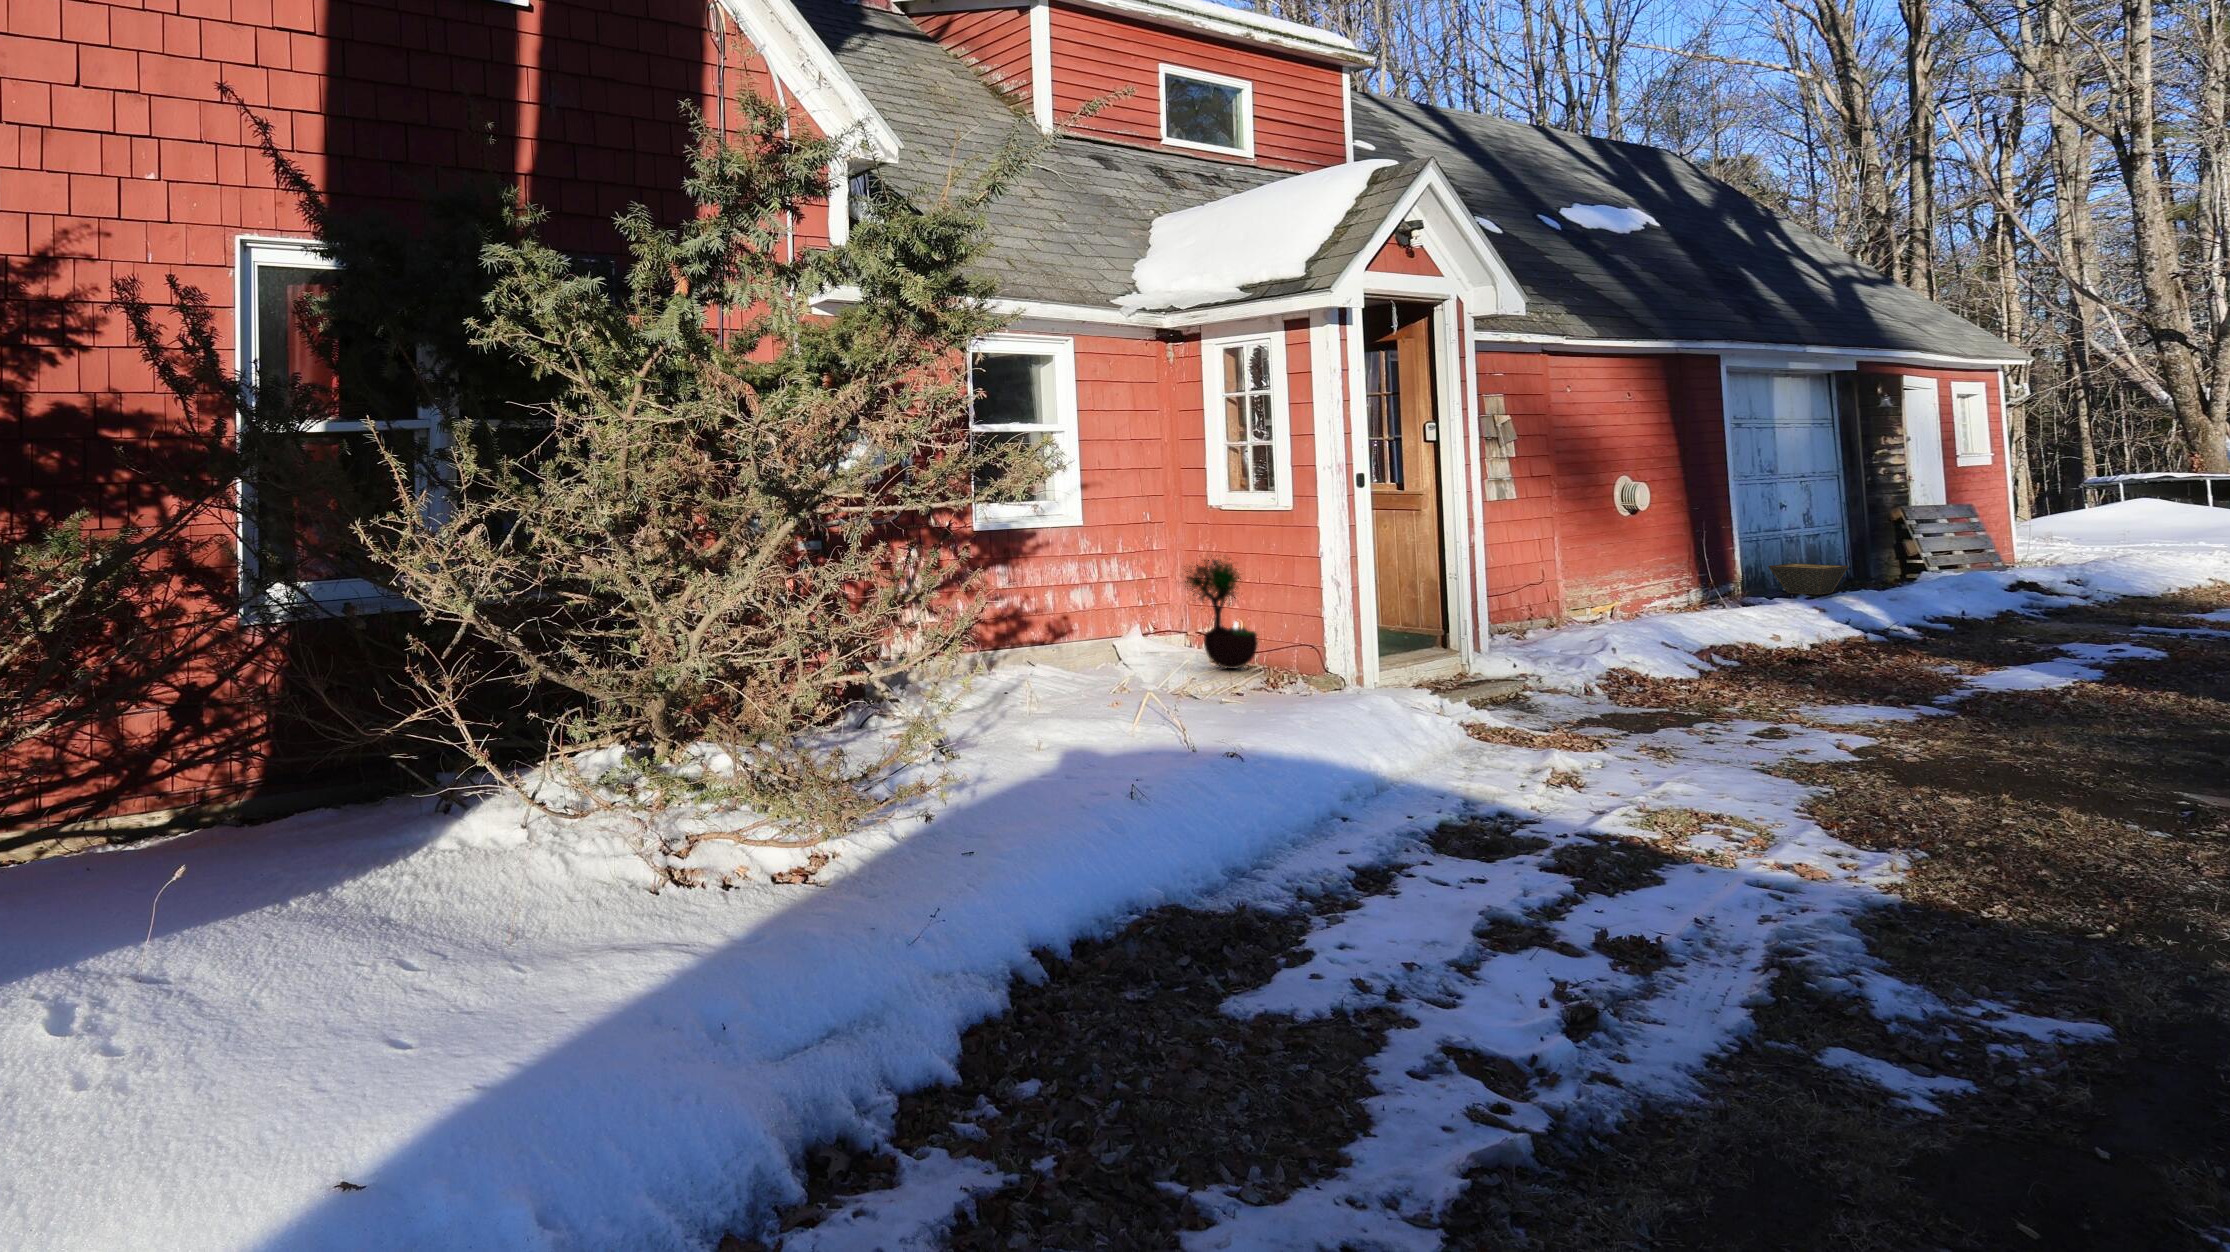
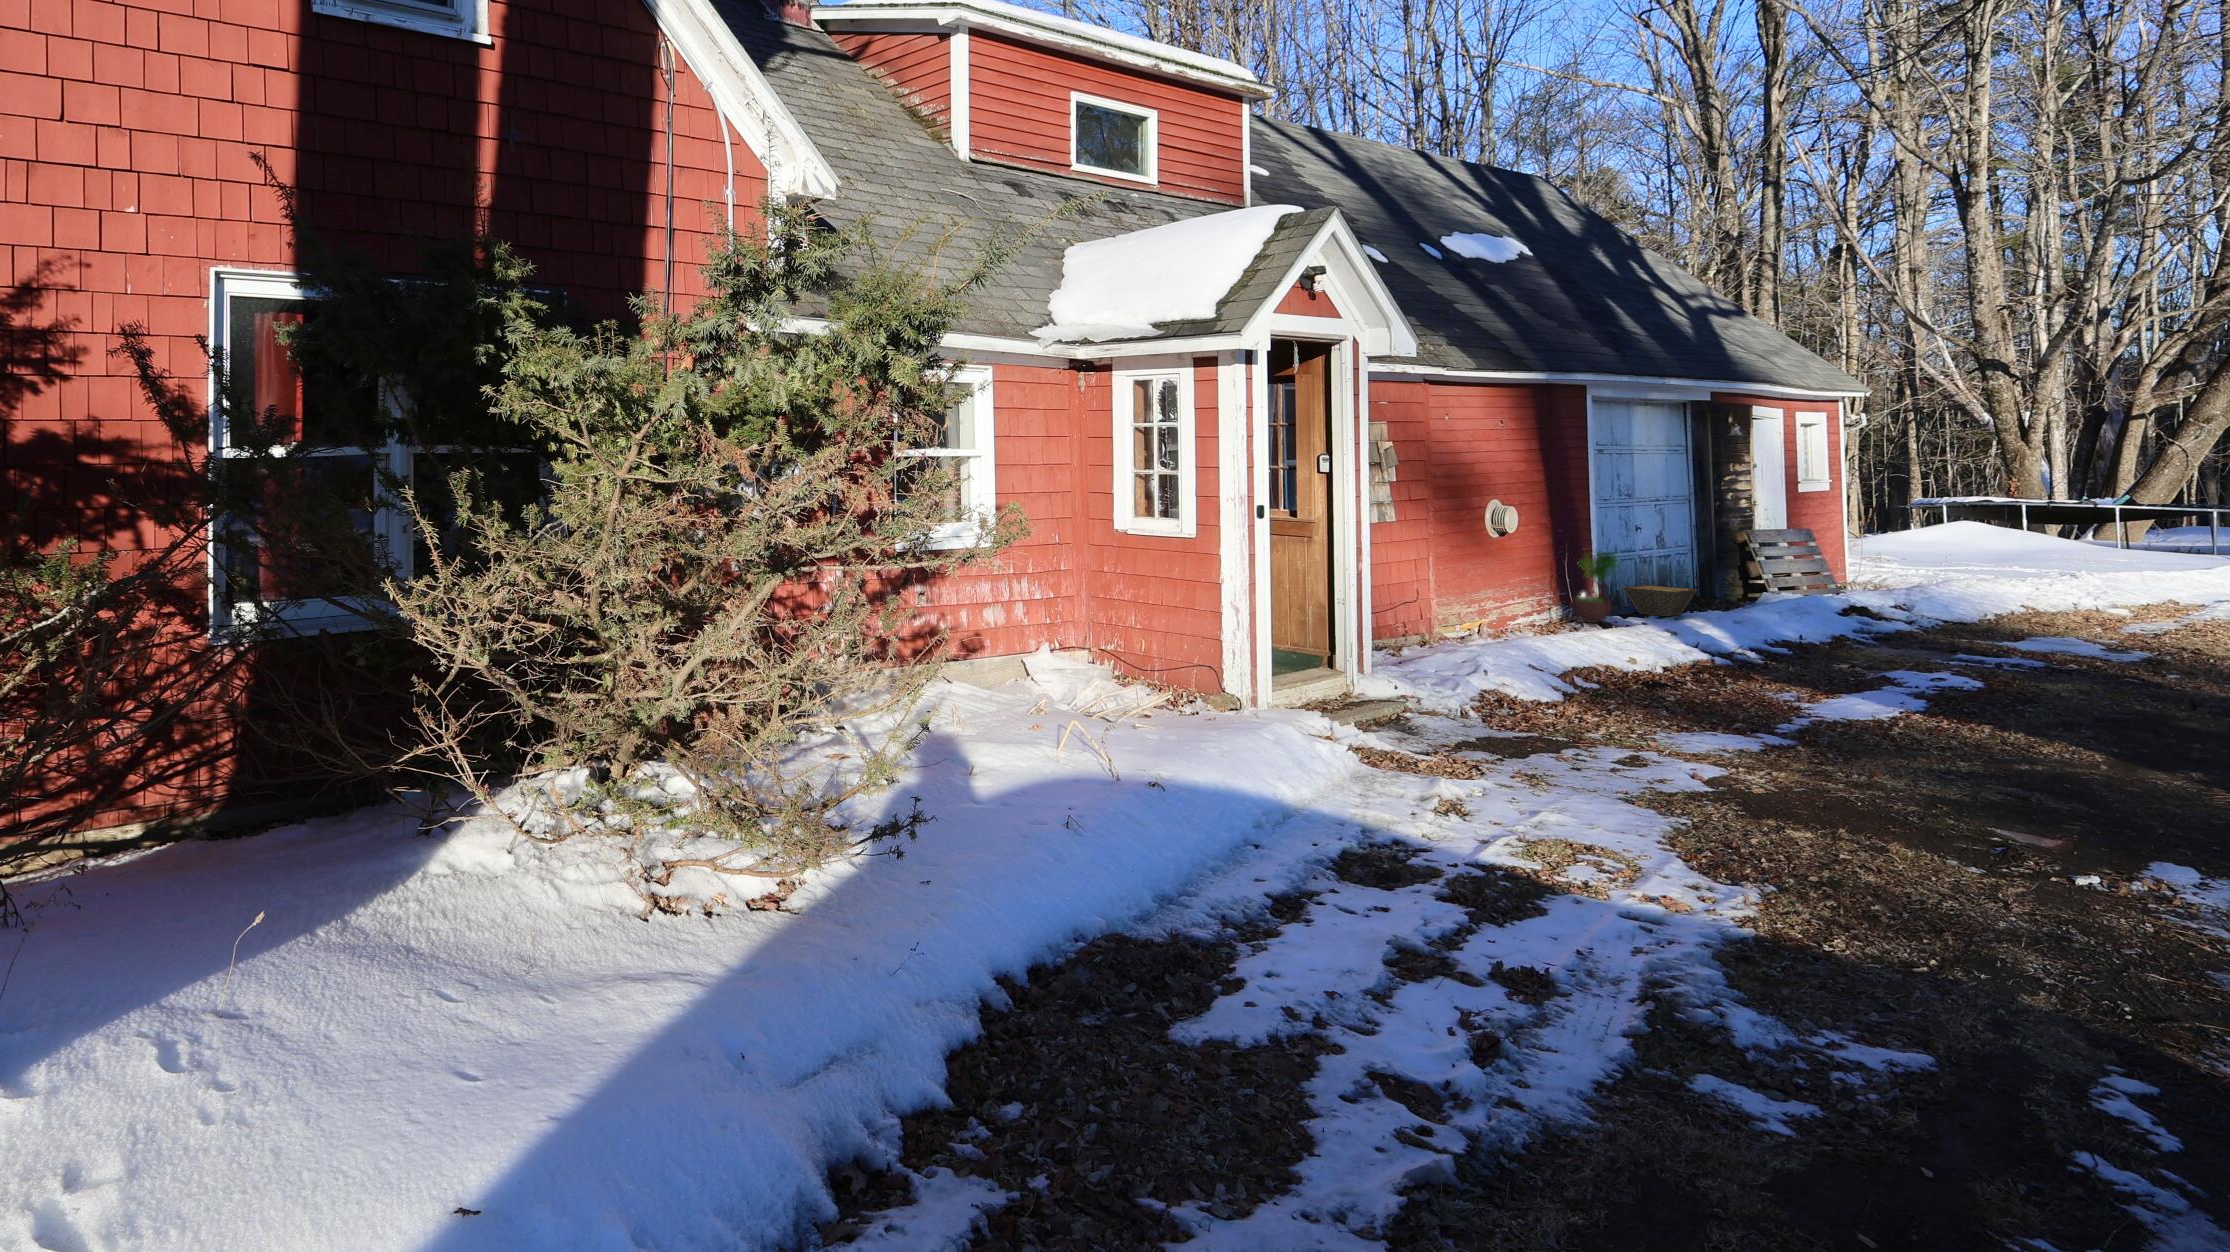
potted tree: present [1184,556,1258,669] -> present [1572,551,1618,623]

